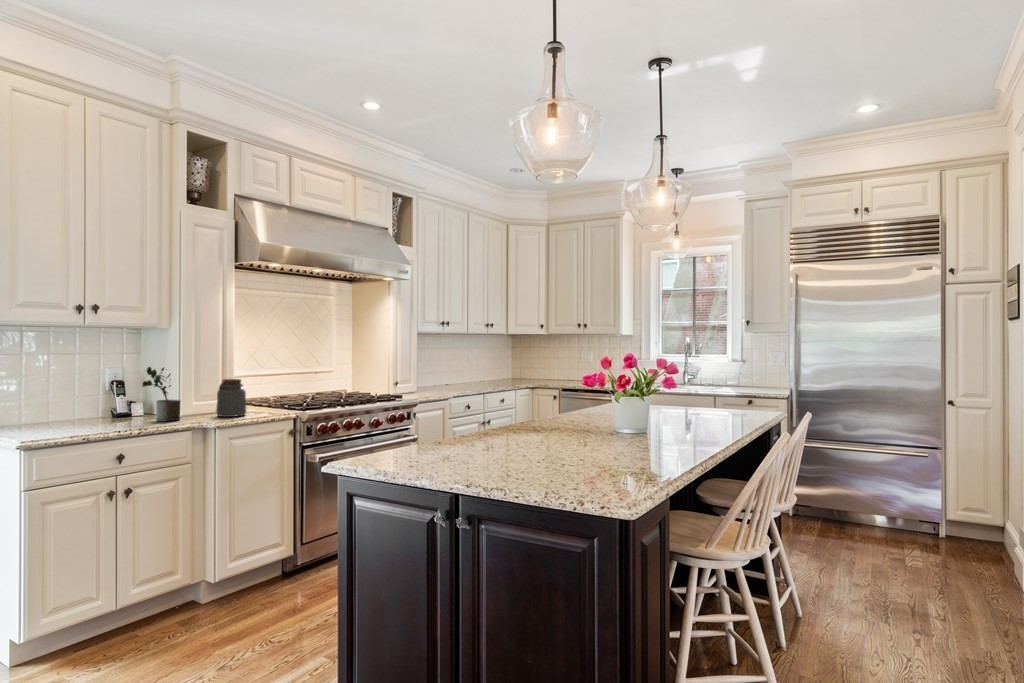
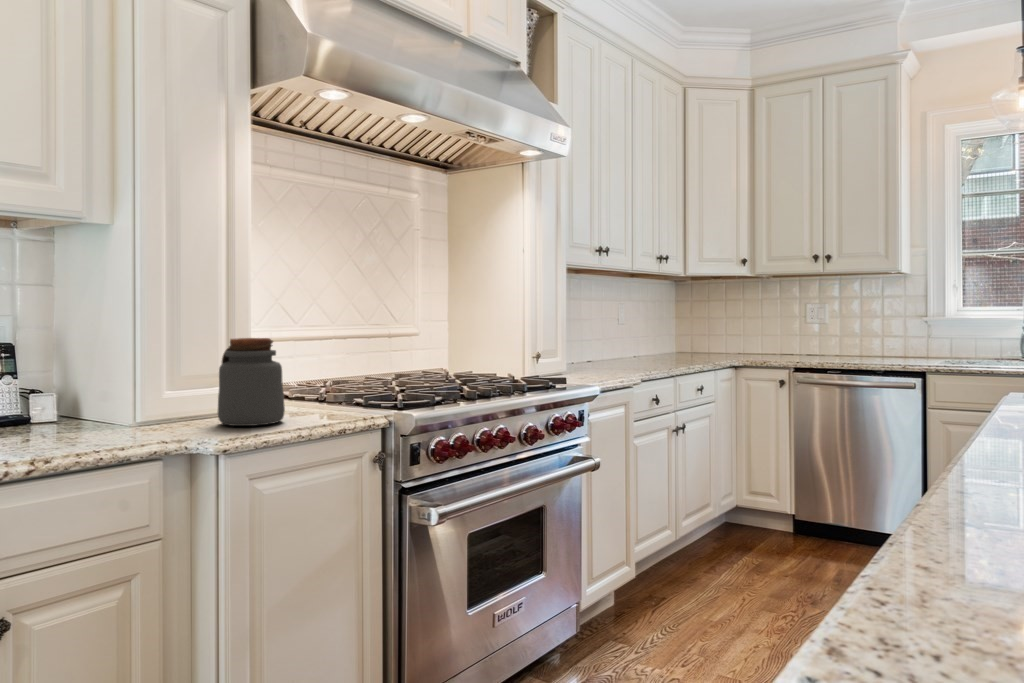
potted plant: present [142,367,181,421] -> none [39,305,136,439]

